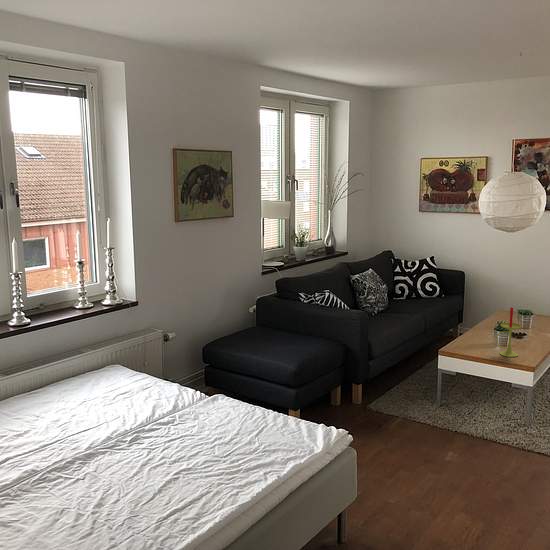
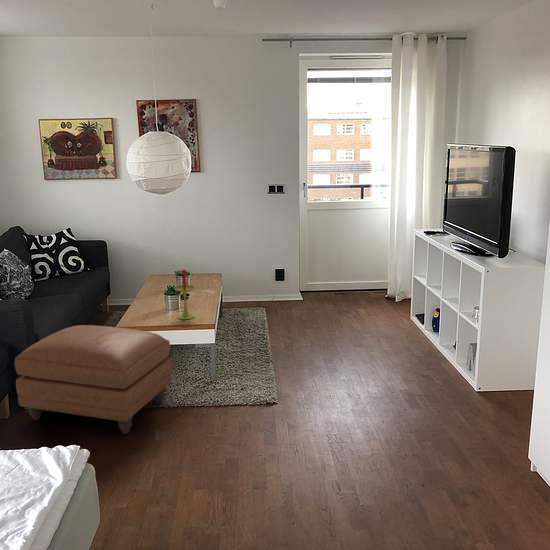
ottoman: none [345,342,482,447] -> present [15,325,172,434]

